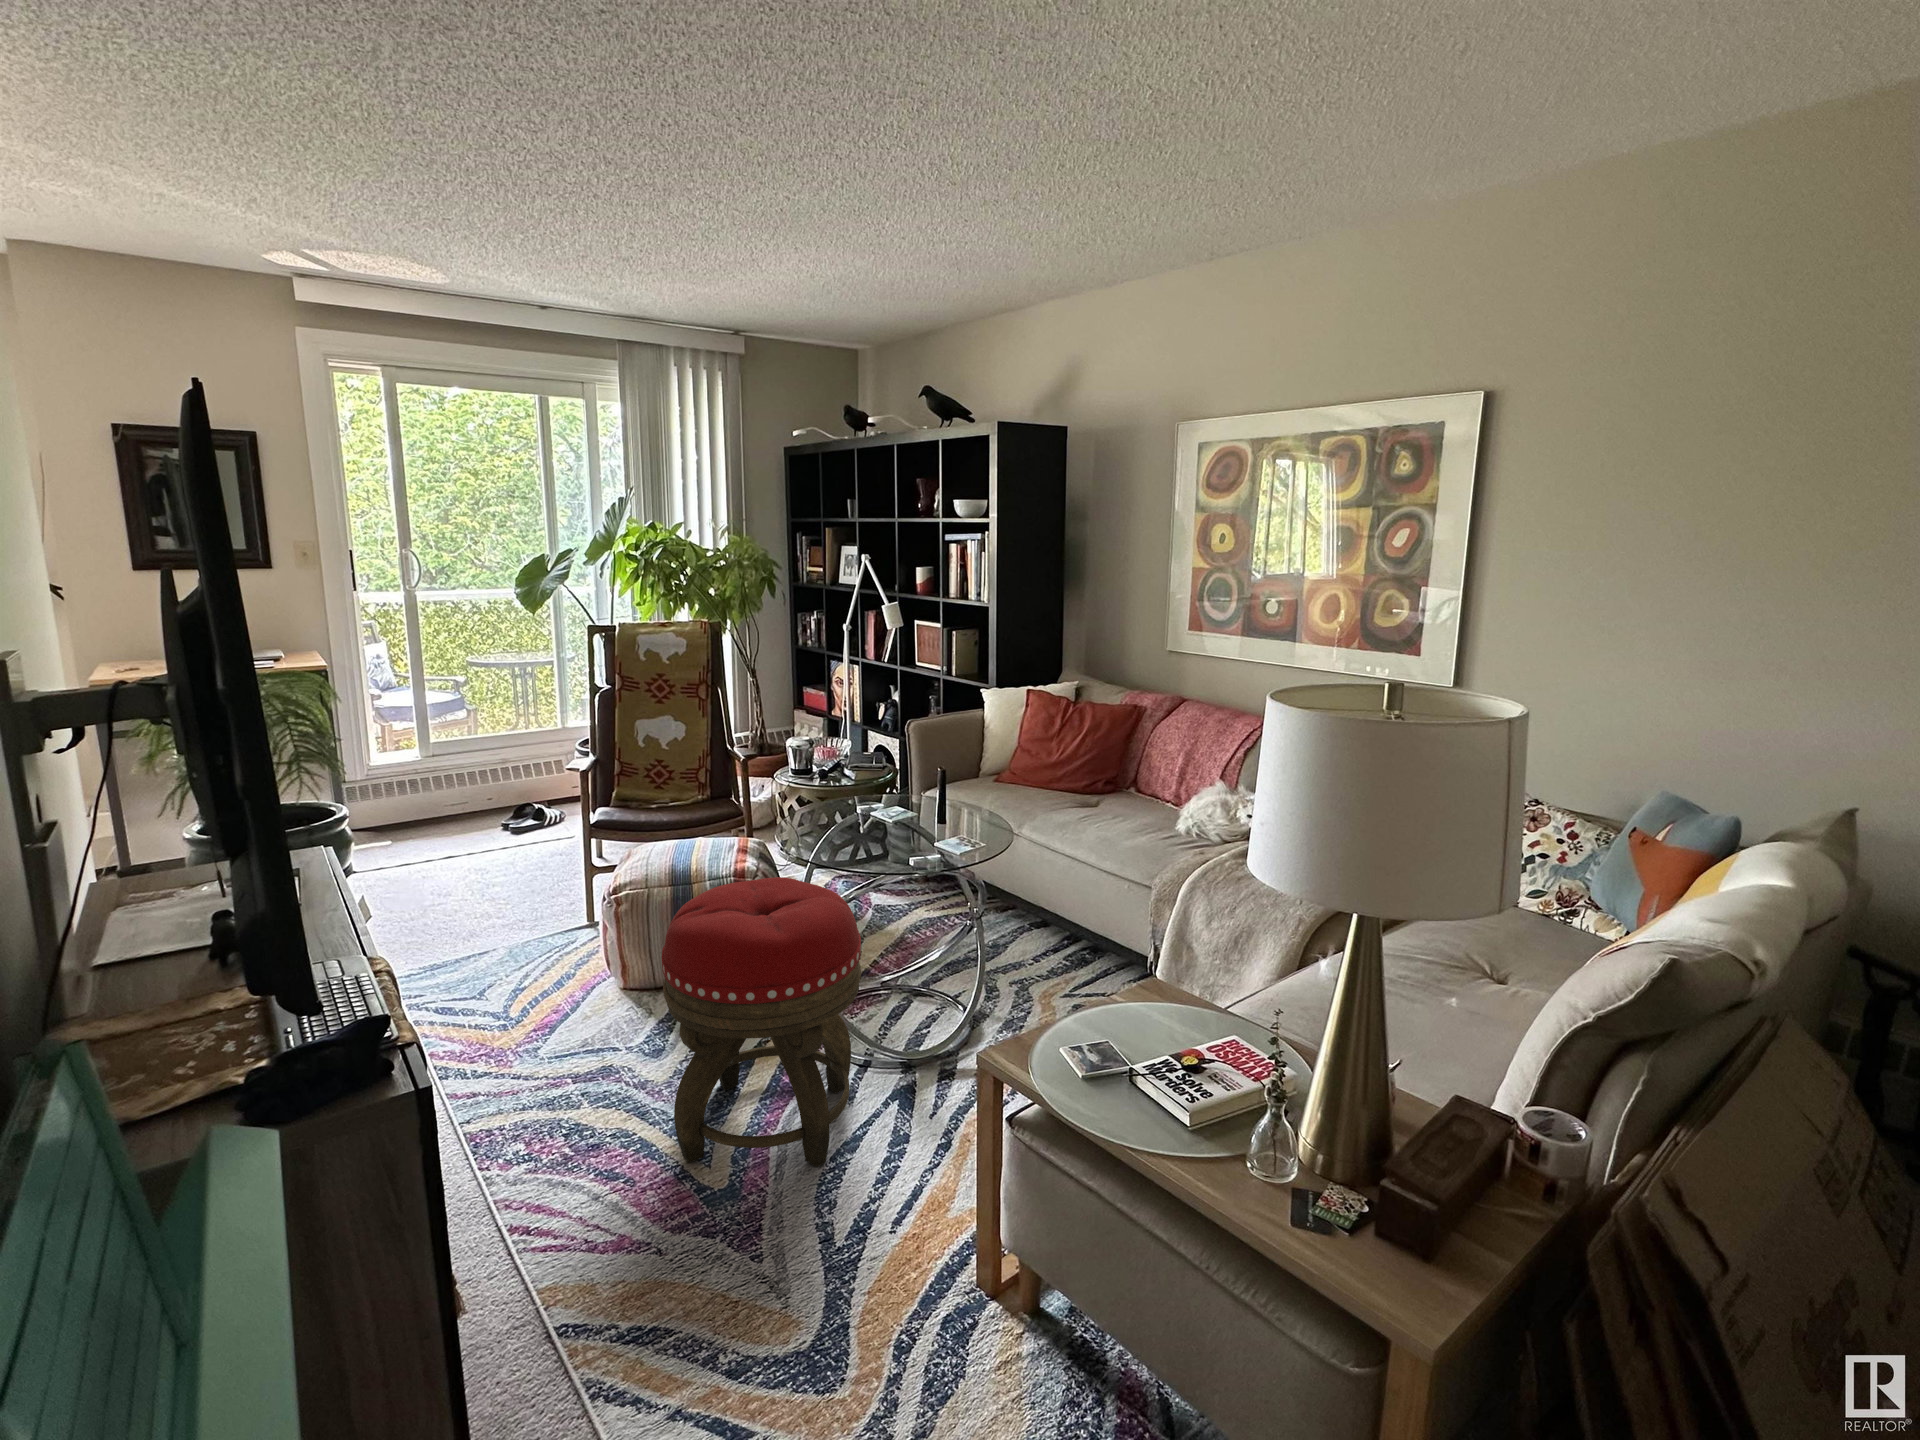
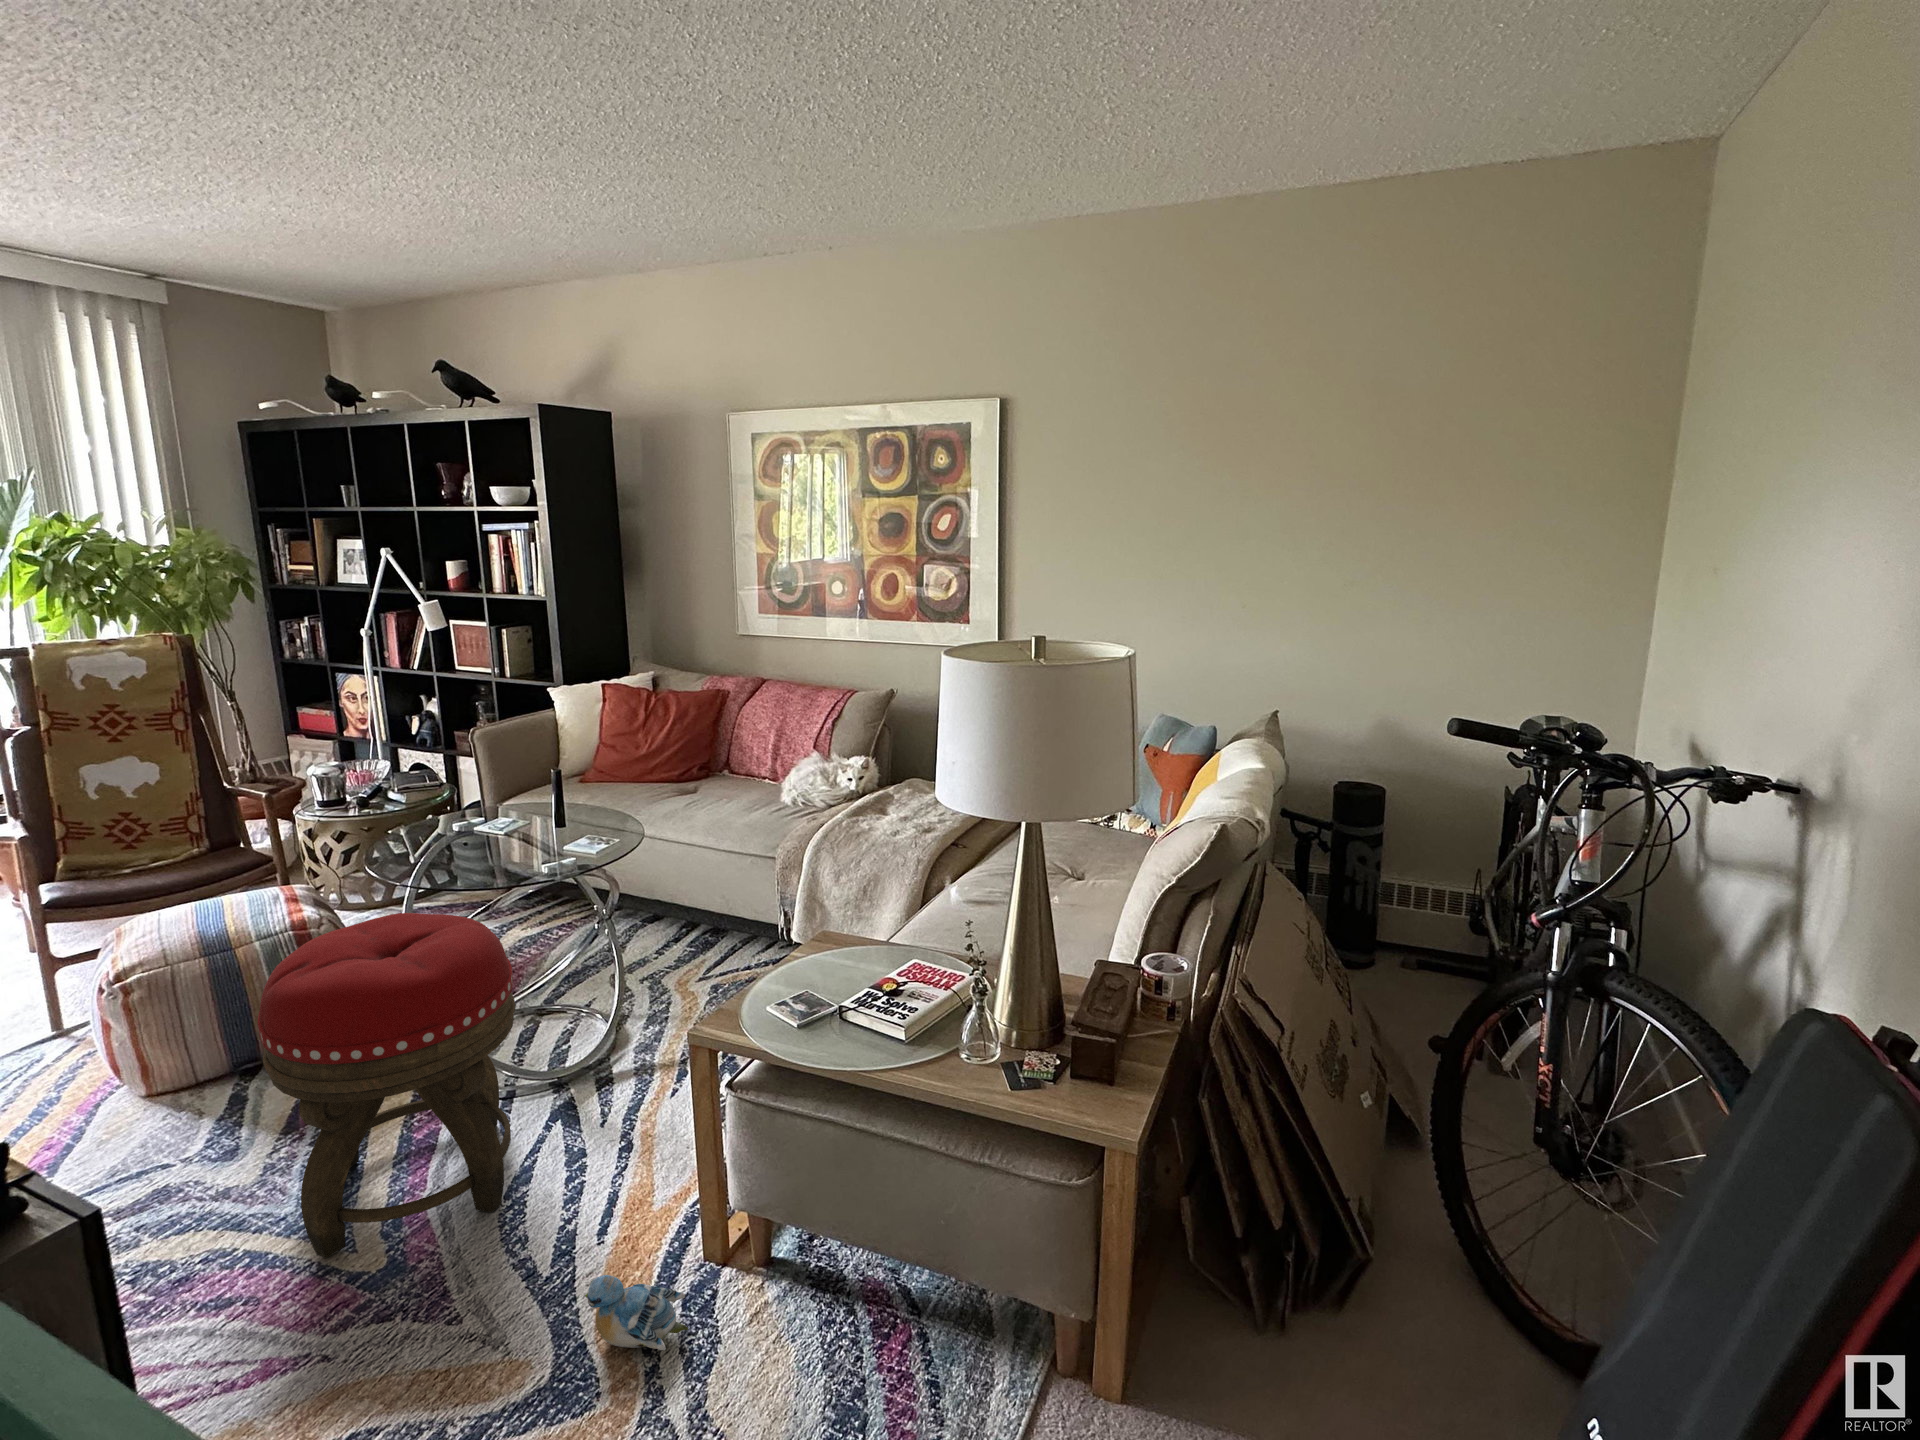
plush toy: none [851,1268,943,1367] -> present [585,1275,688,1350]

